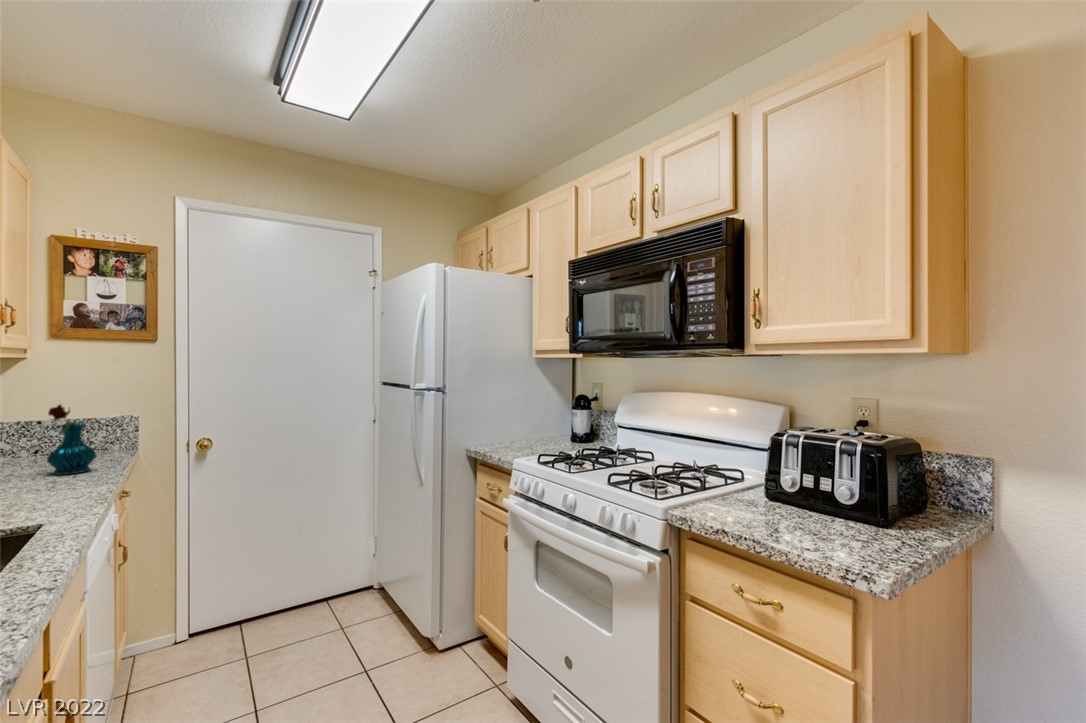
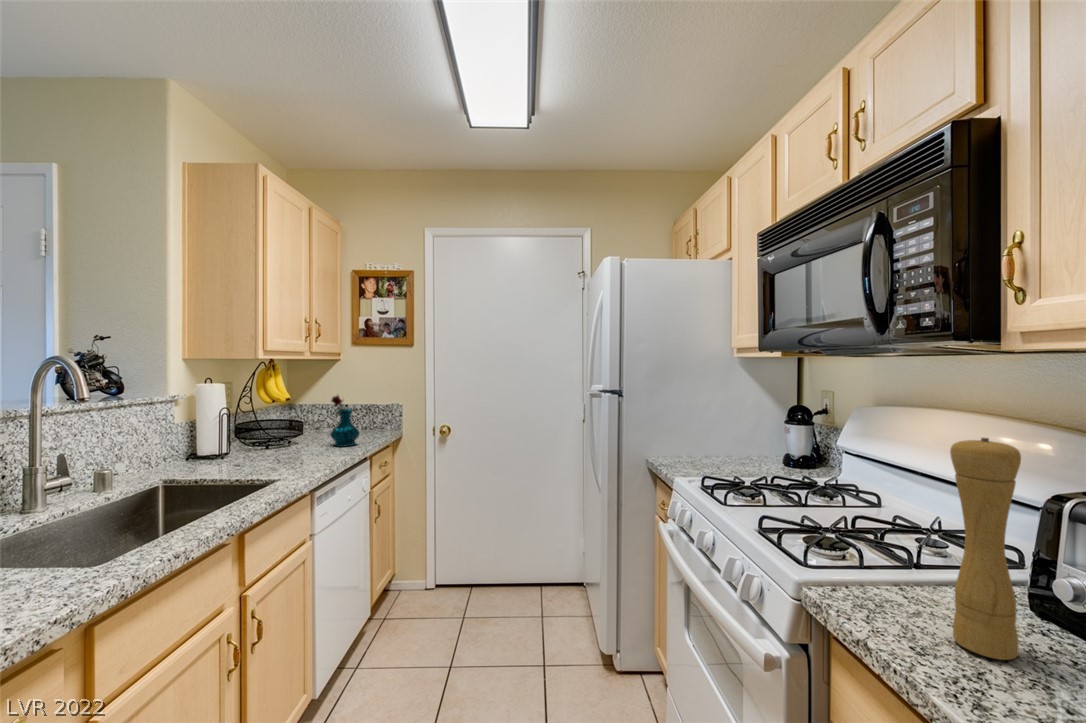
pepper mill: none [745,402,776,521] -> present [950,438,1021,660]

